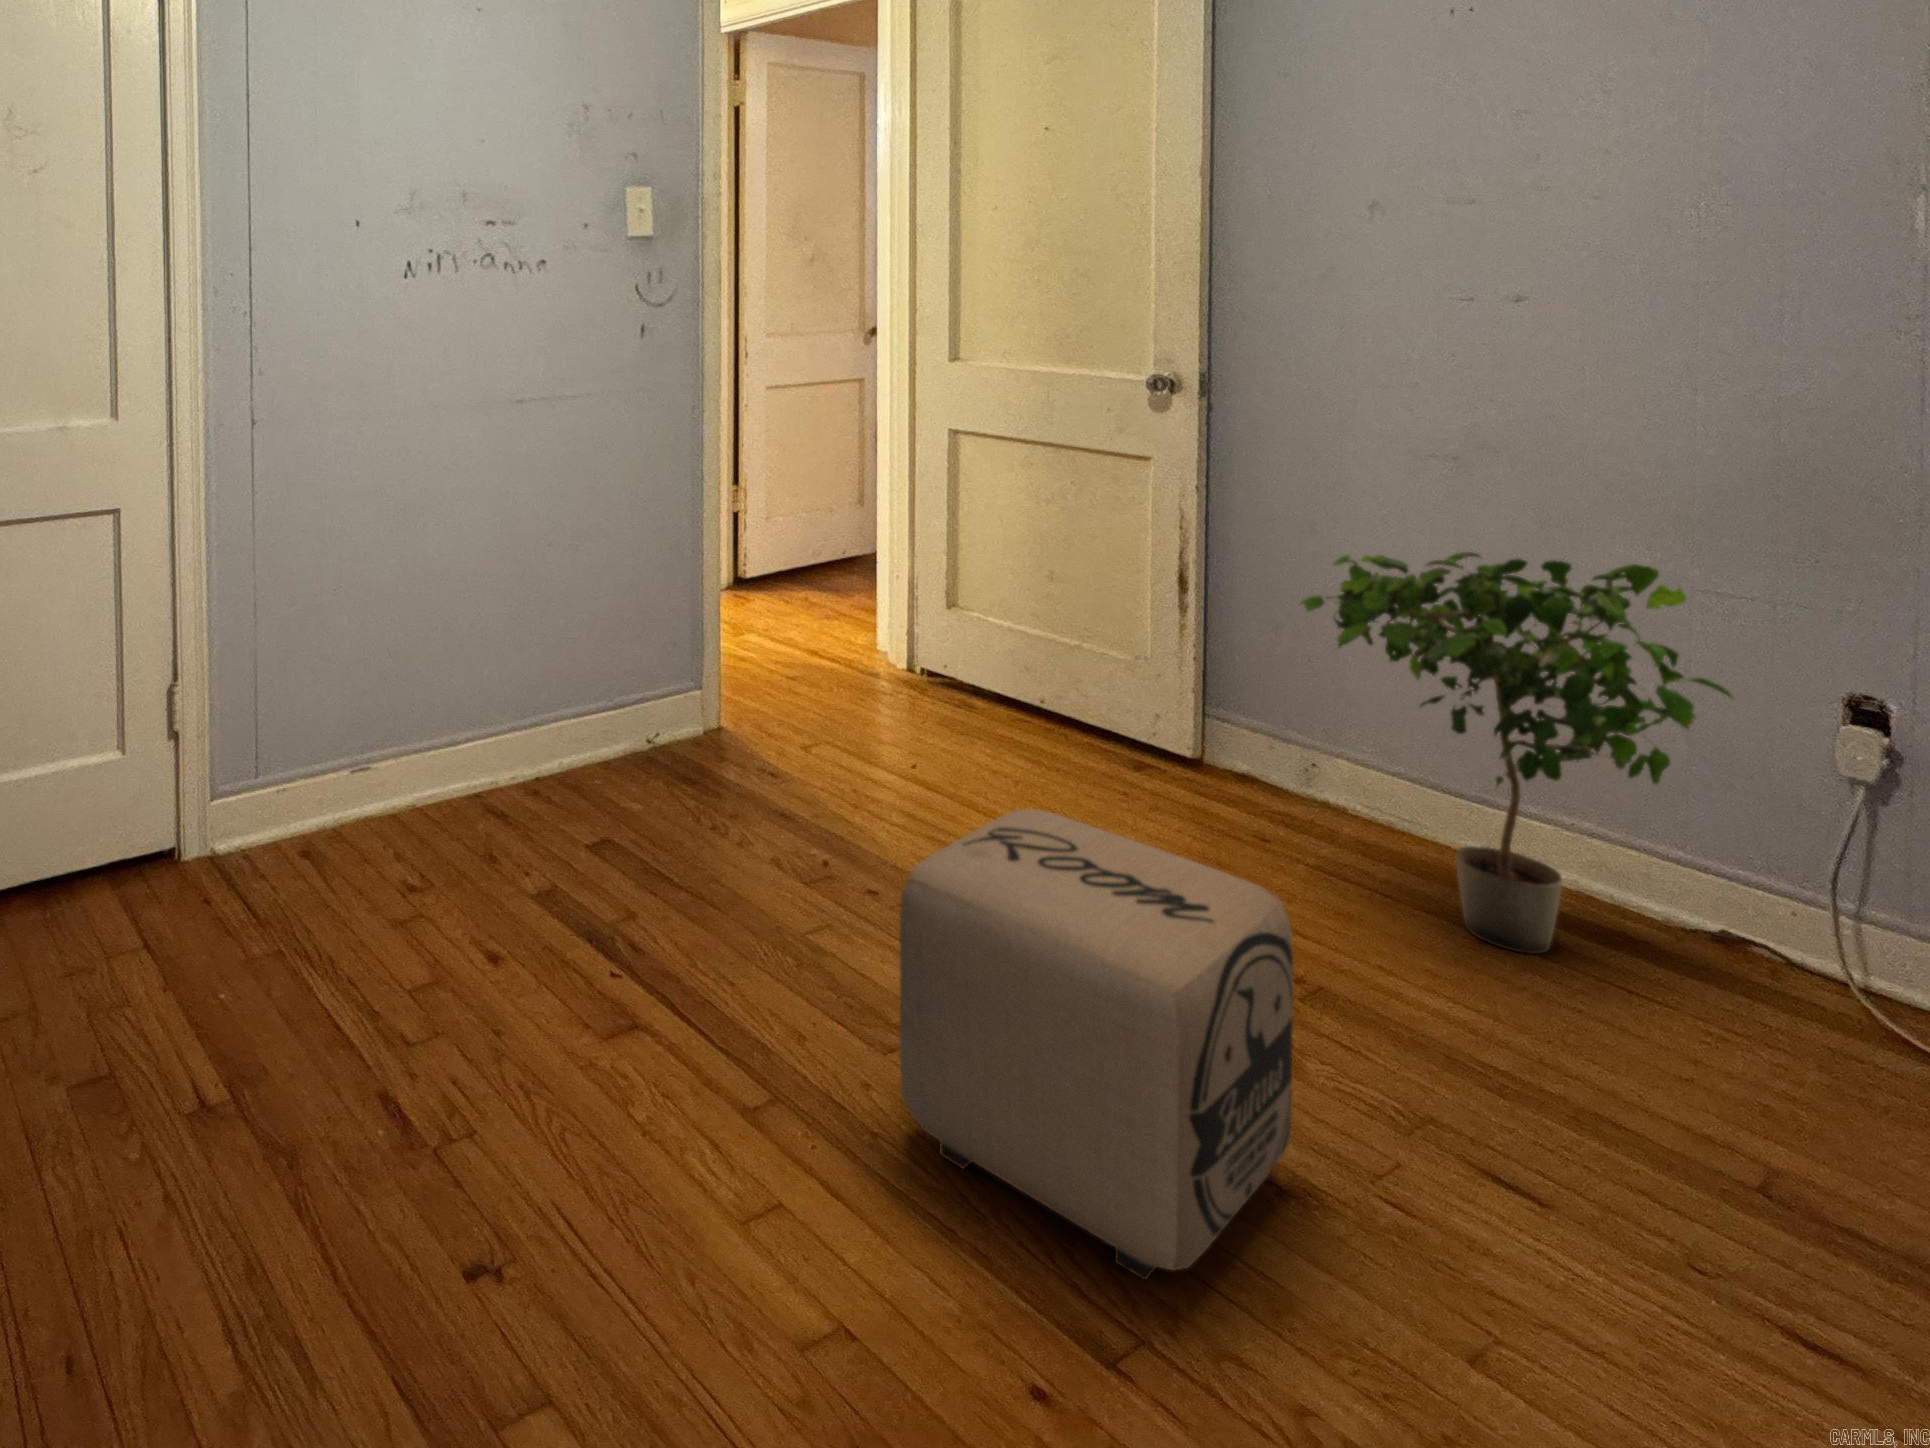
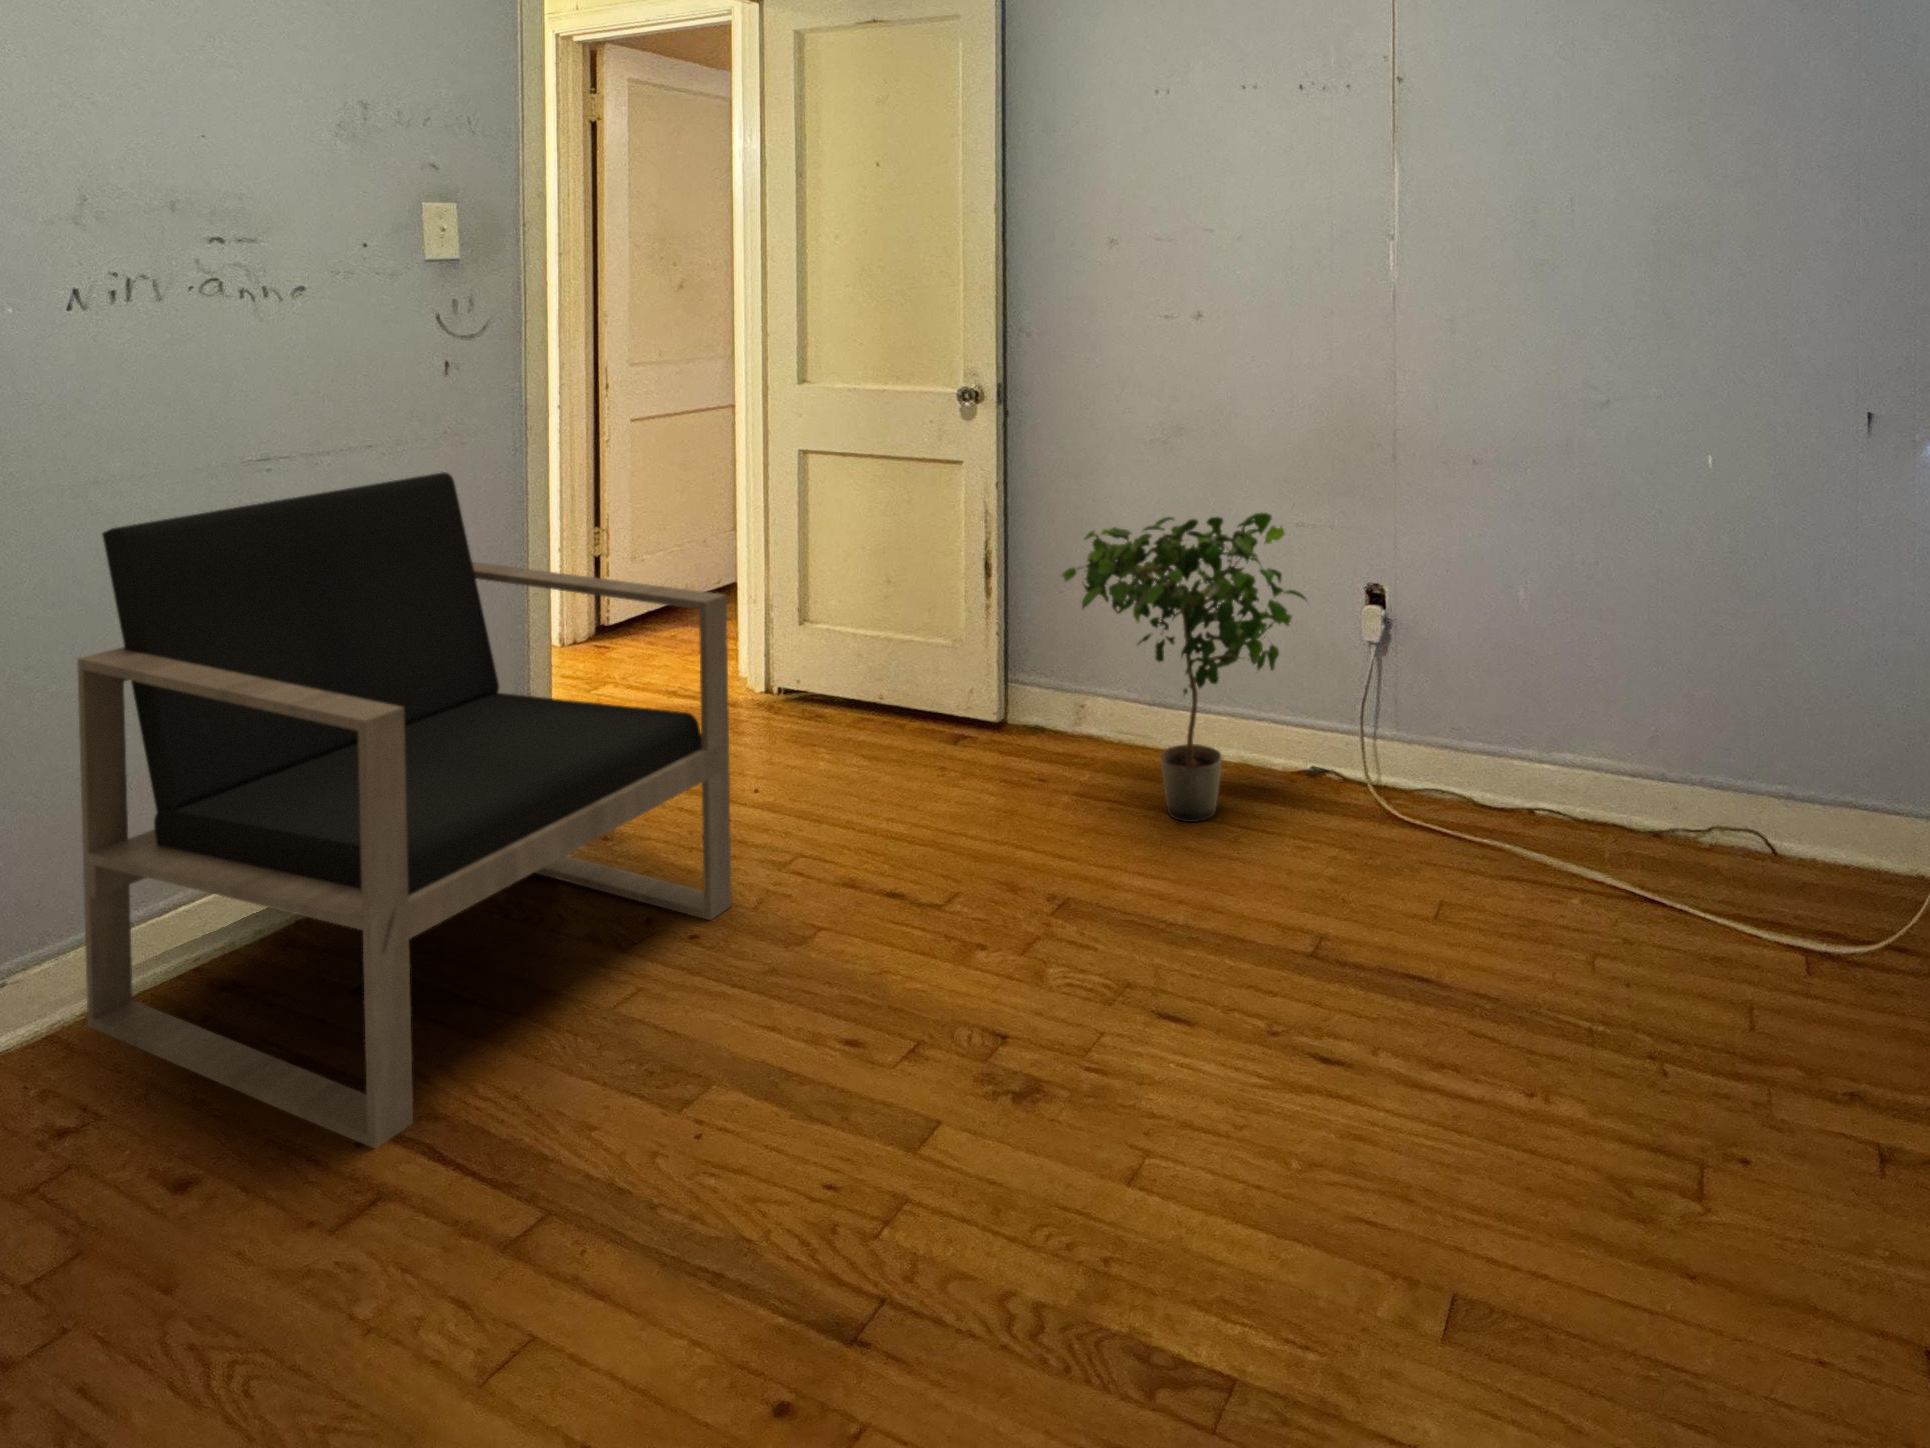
armchair: none [414,419,904,973] -> present [77,472,732,1148]
ottoman: present [900,809,1293,1280] -> none [672,823,1021,1259]

